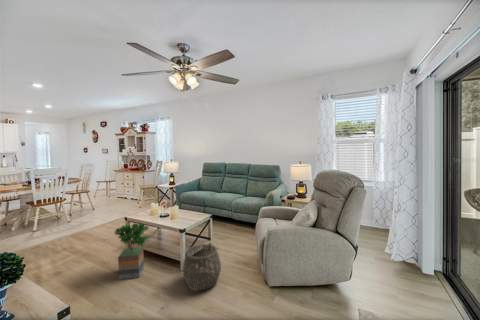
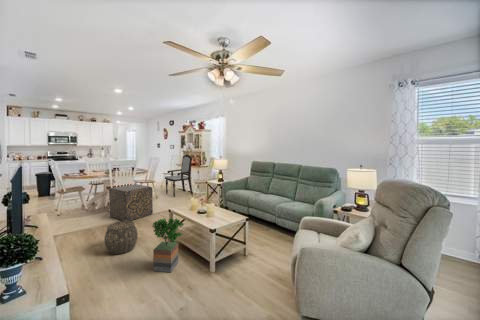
armchair: none [102,159,137,206] -> present [165,155,193,197]
ottoman: none [38,195,96,238] -> present [109,184,153,221]
woven basket: present [183,244,221,290] -> present [104,221,138,254]

